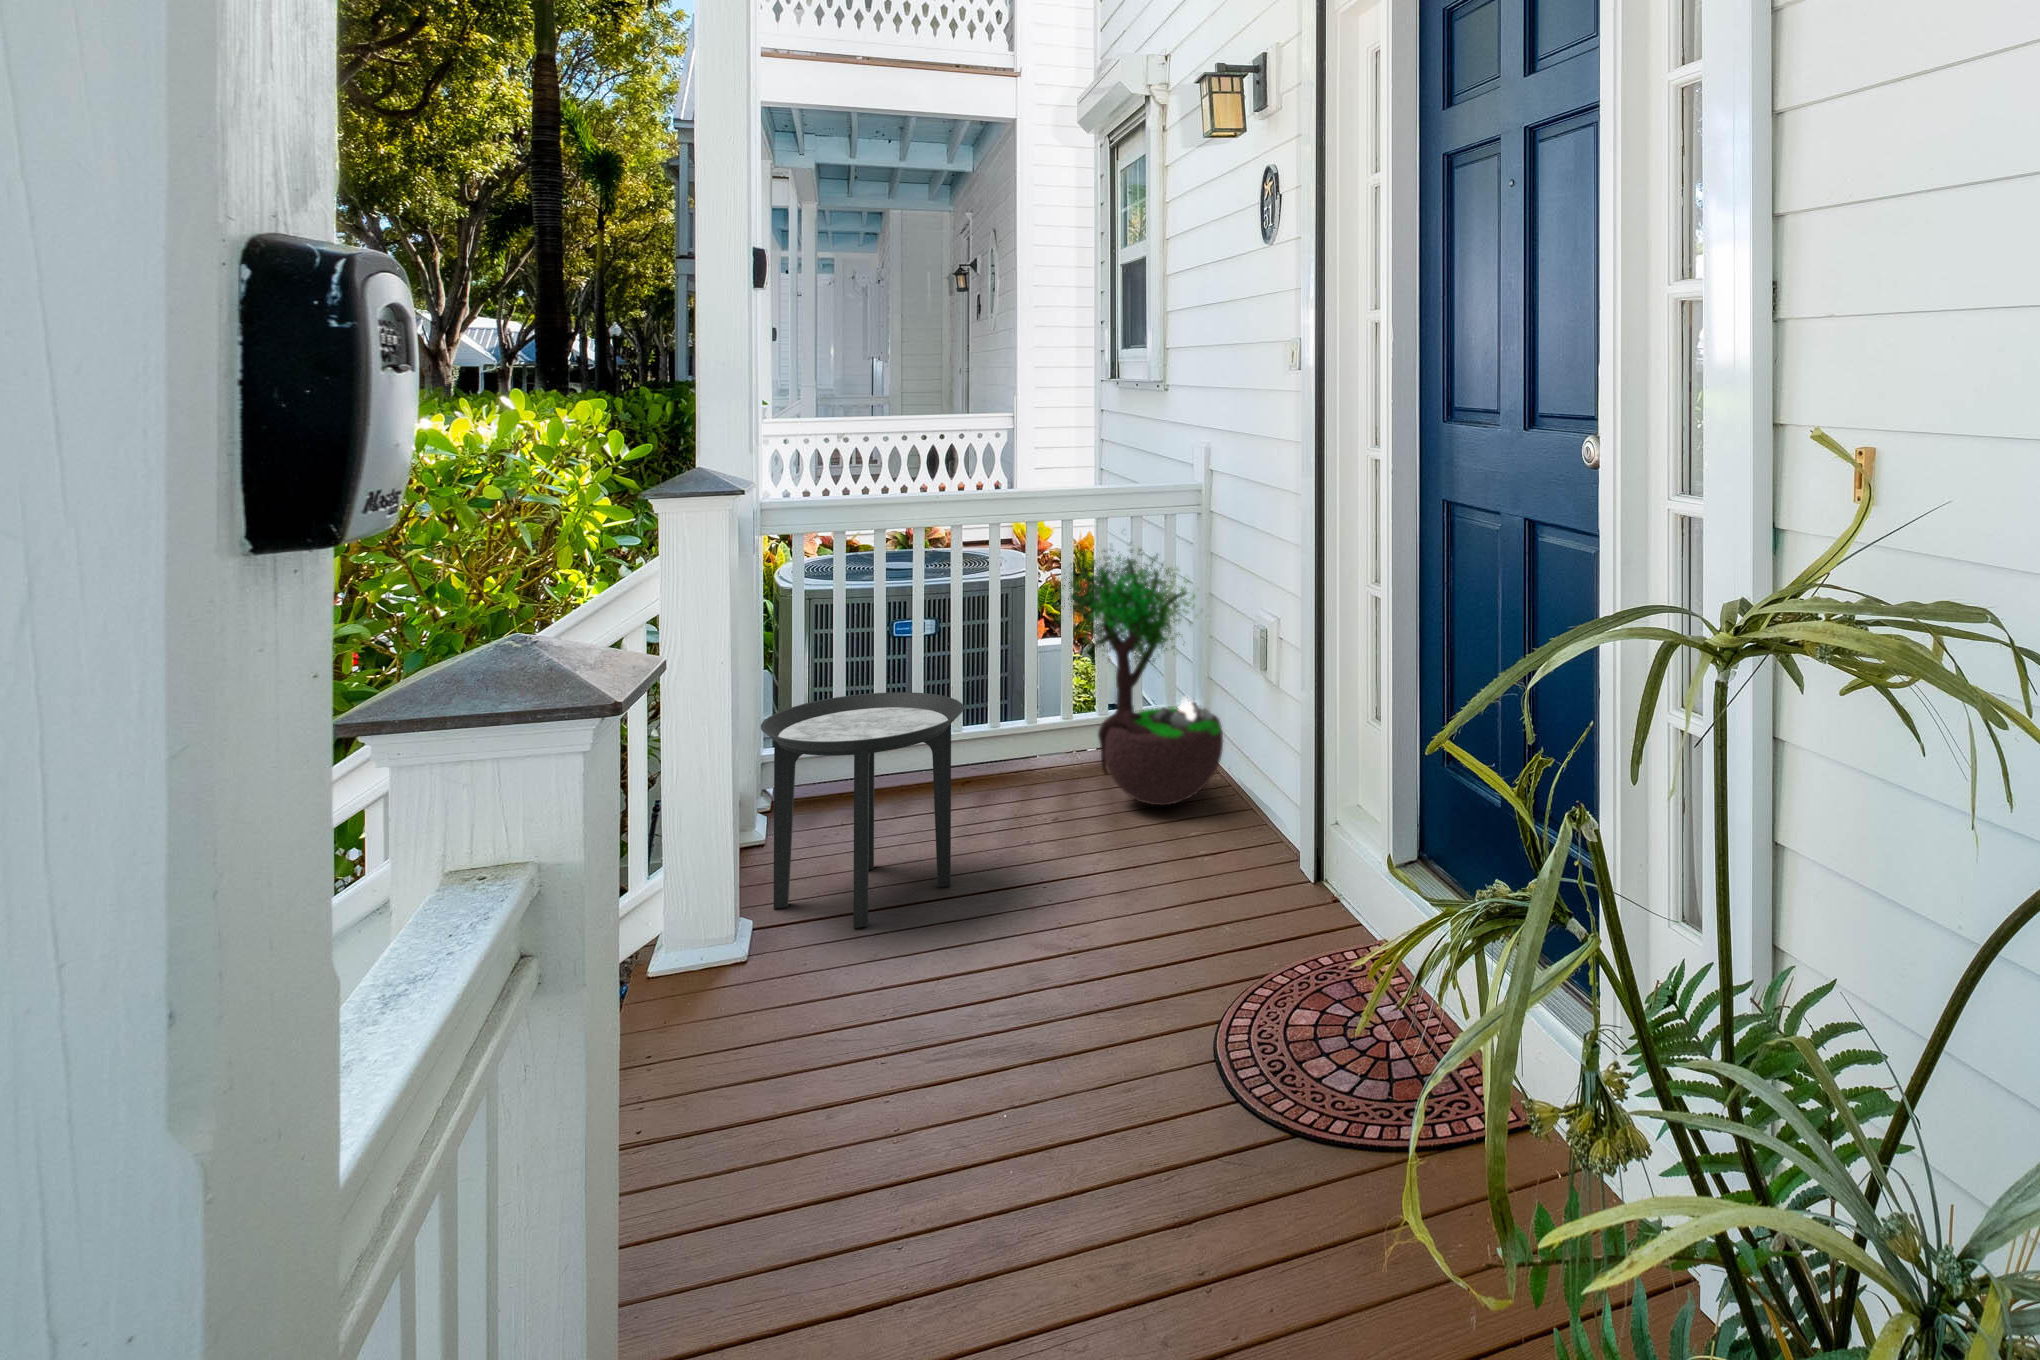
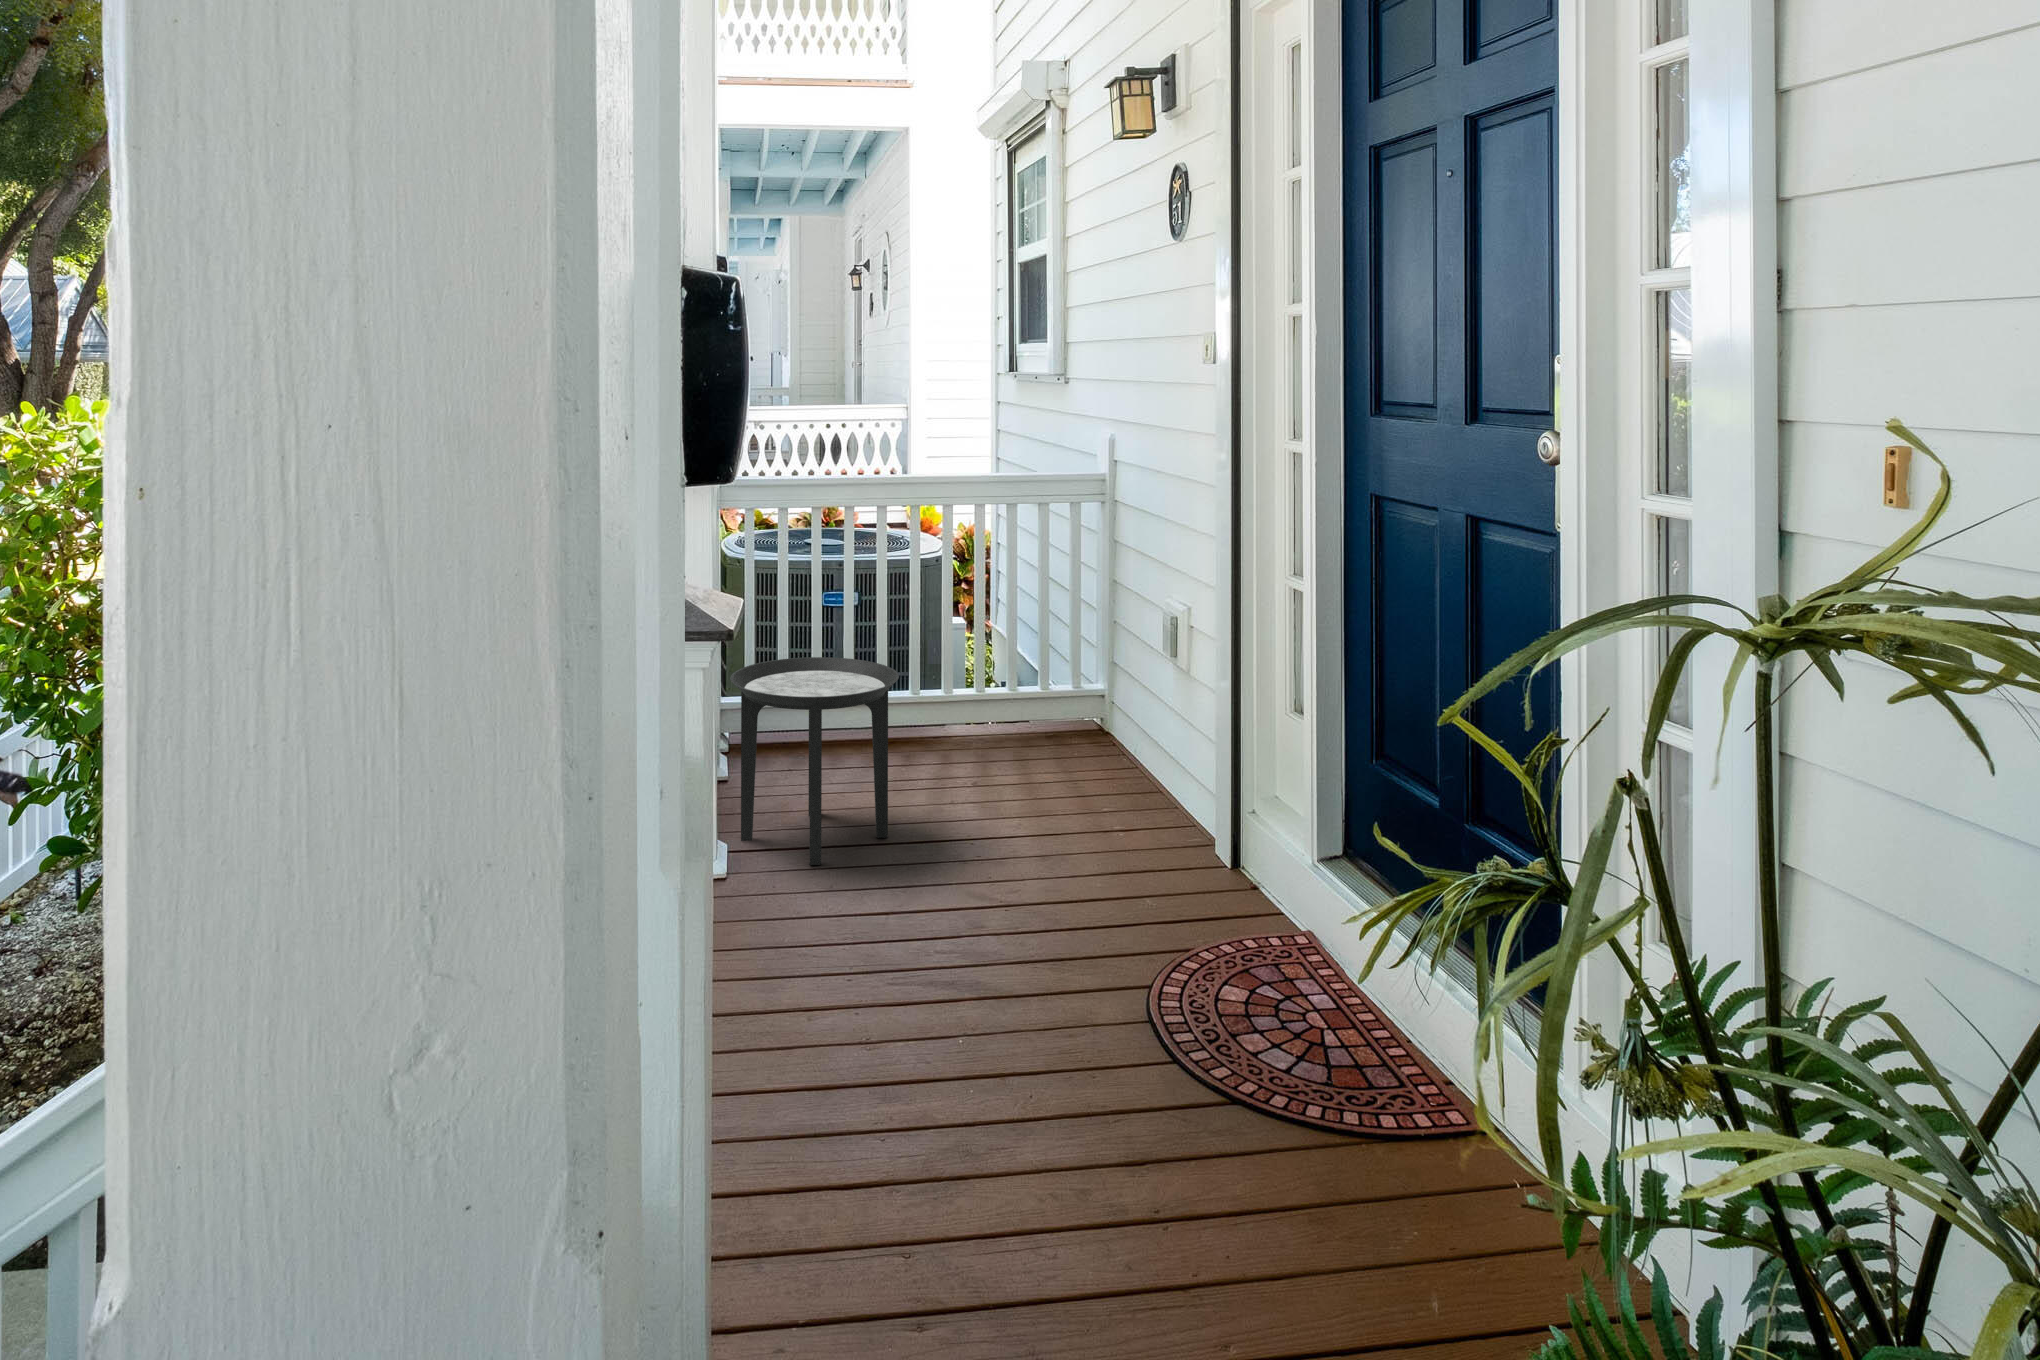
potted tree: present [1054,542,1223,805] -> none [968,517,1132,784]

